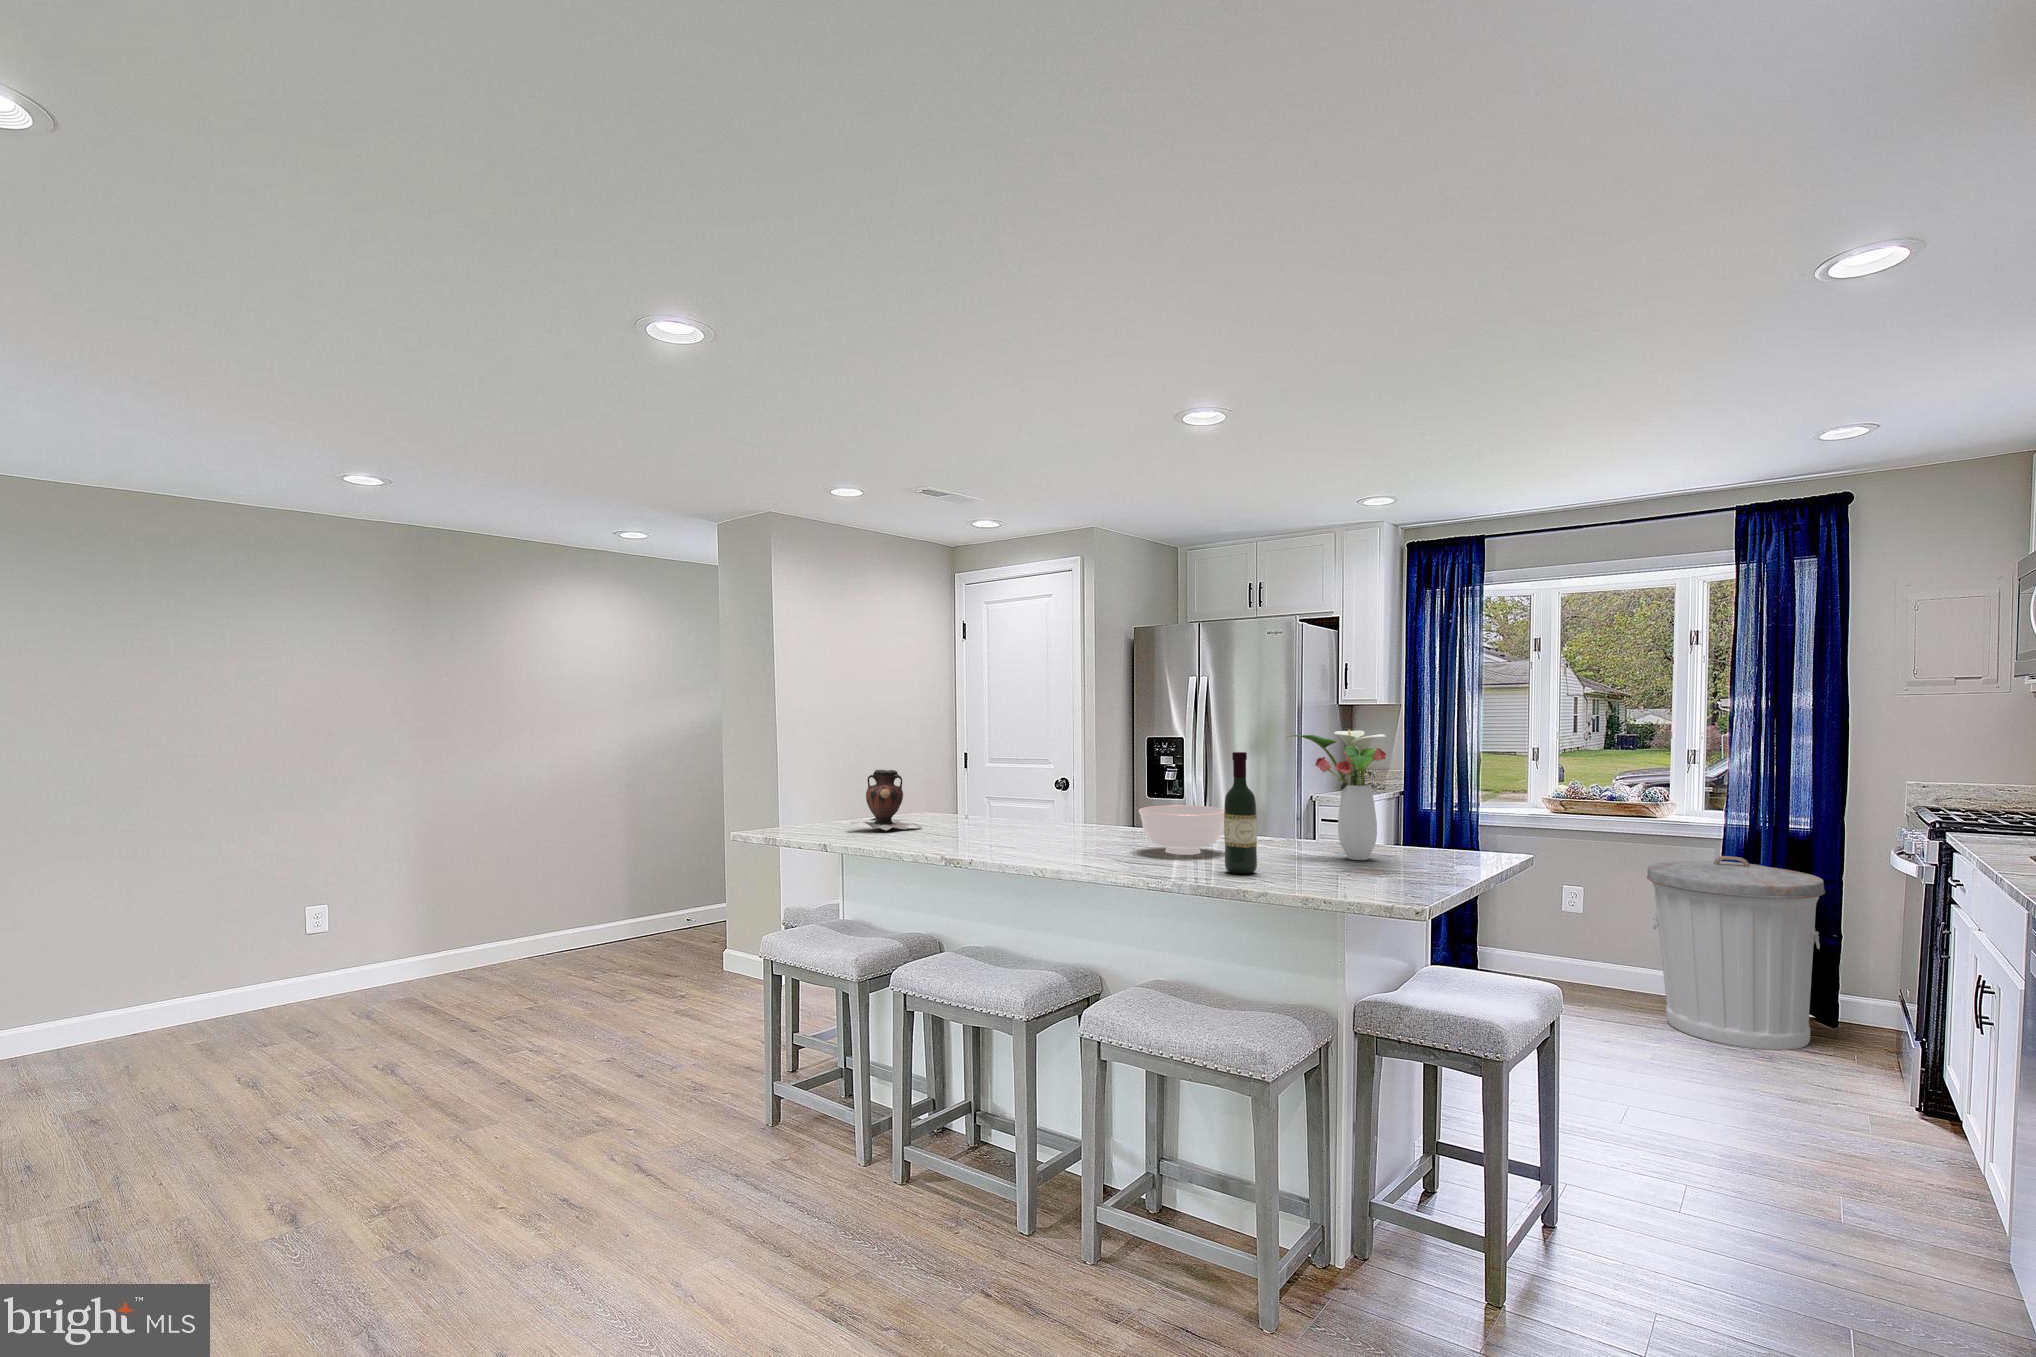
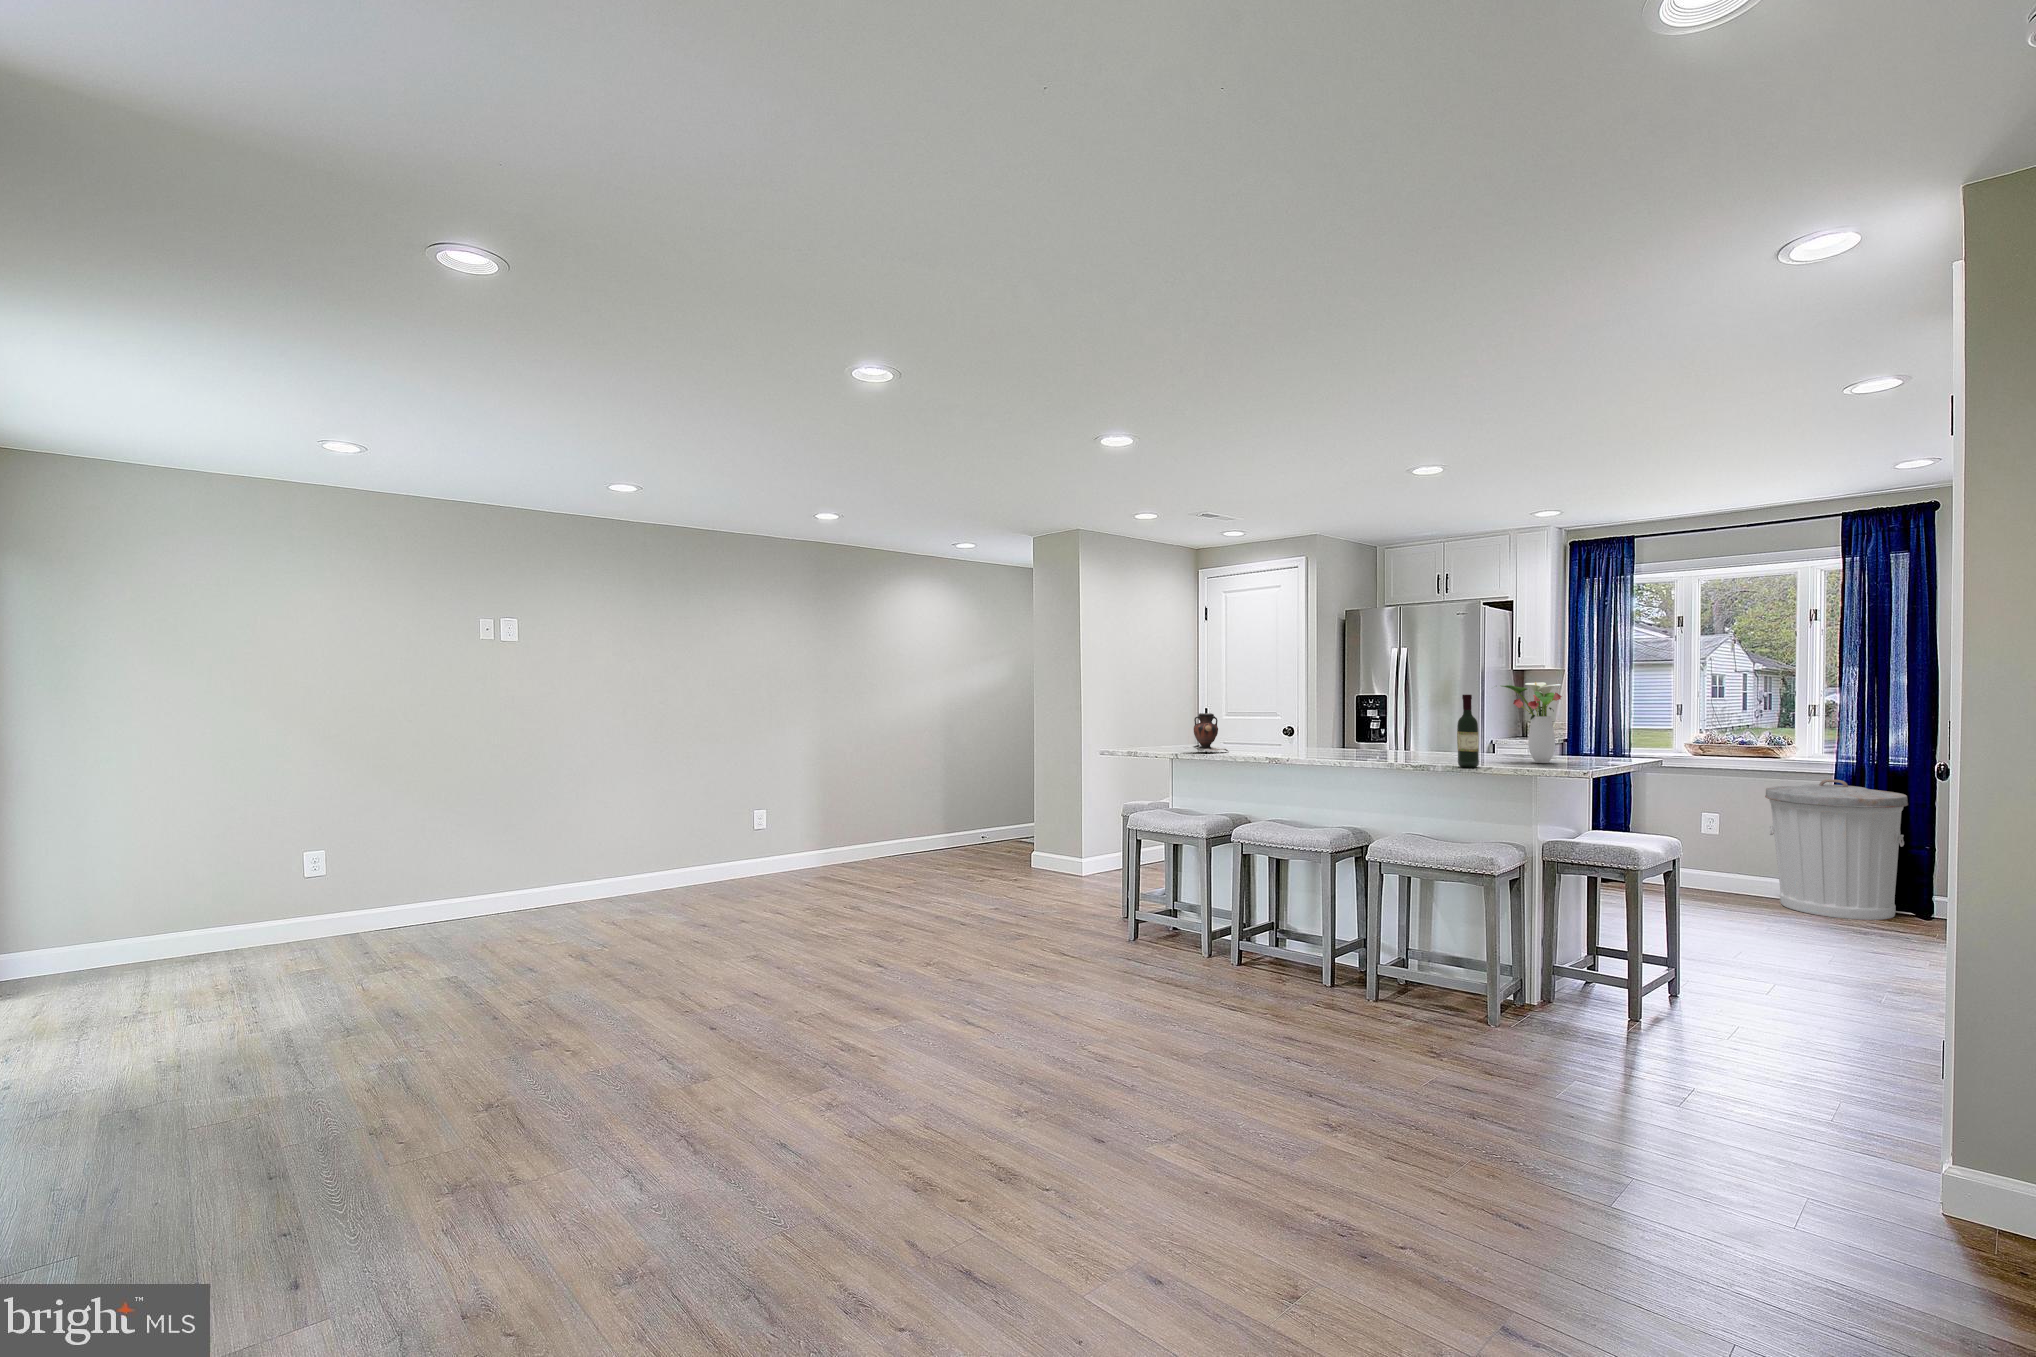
bowl: present [1139,805,1224,855] -> none [1392,732,1453,761]

